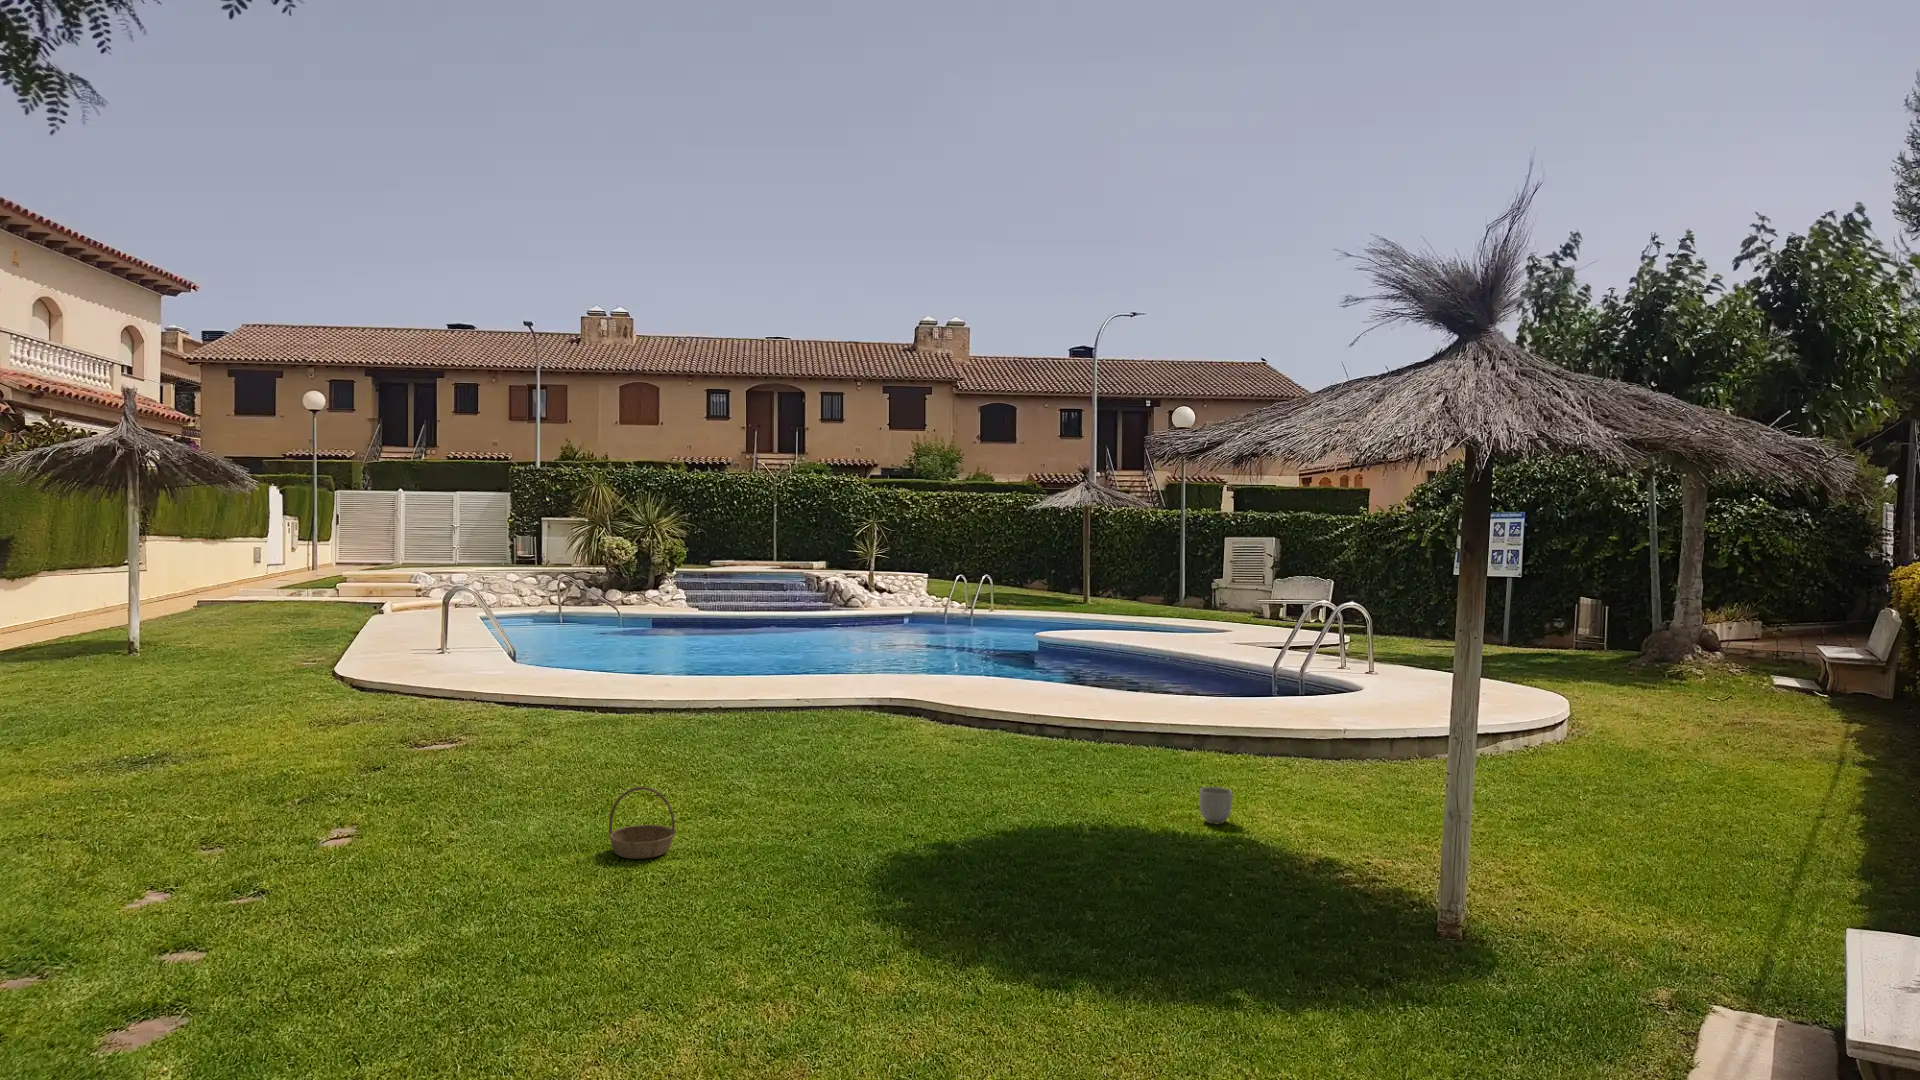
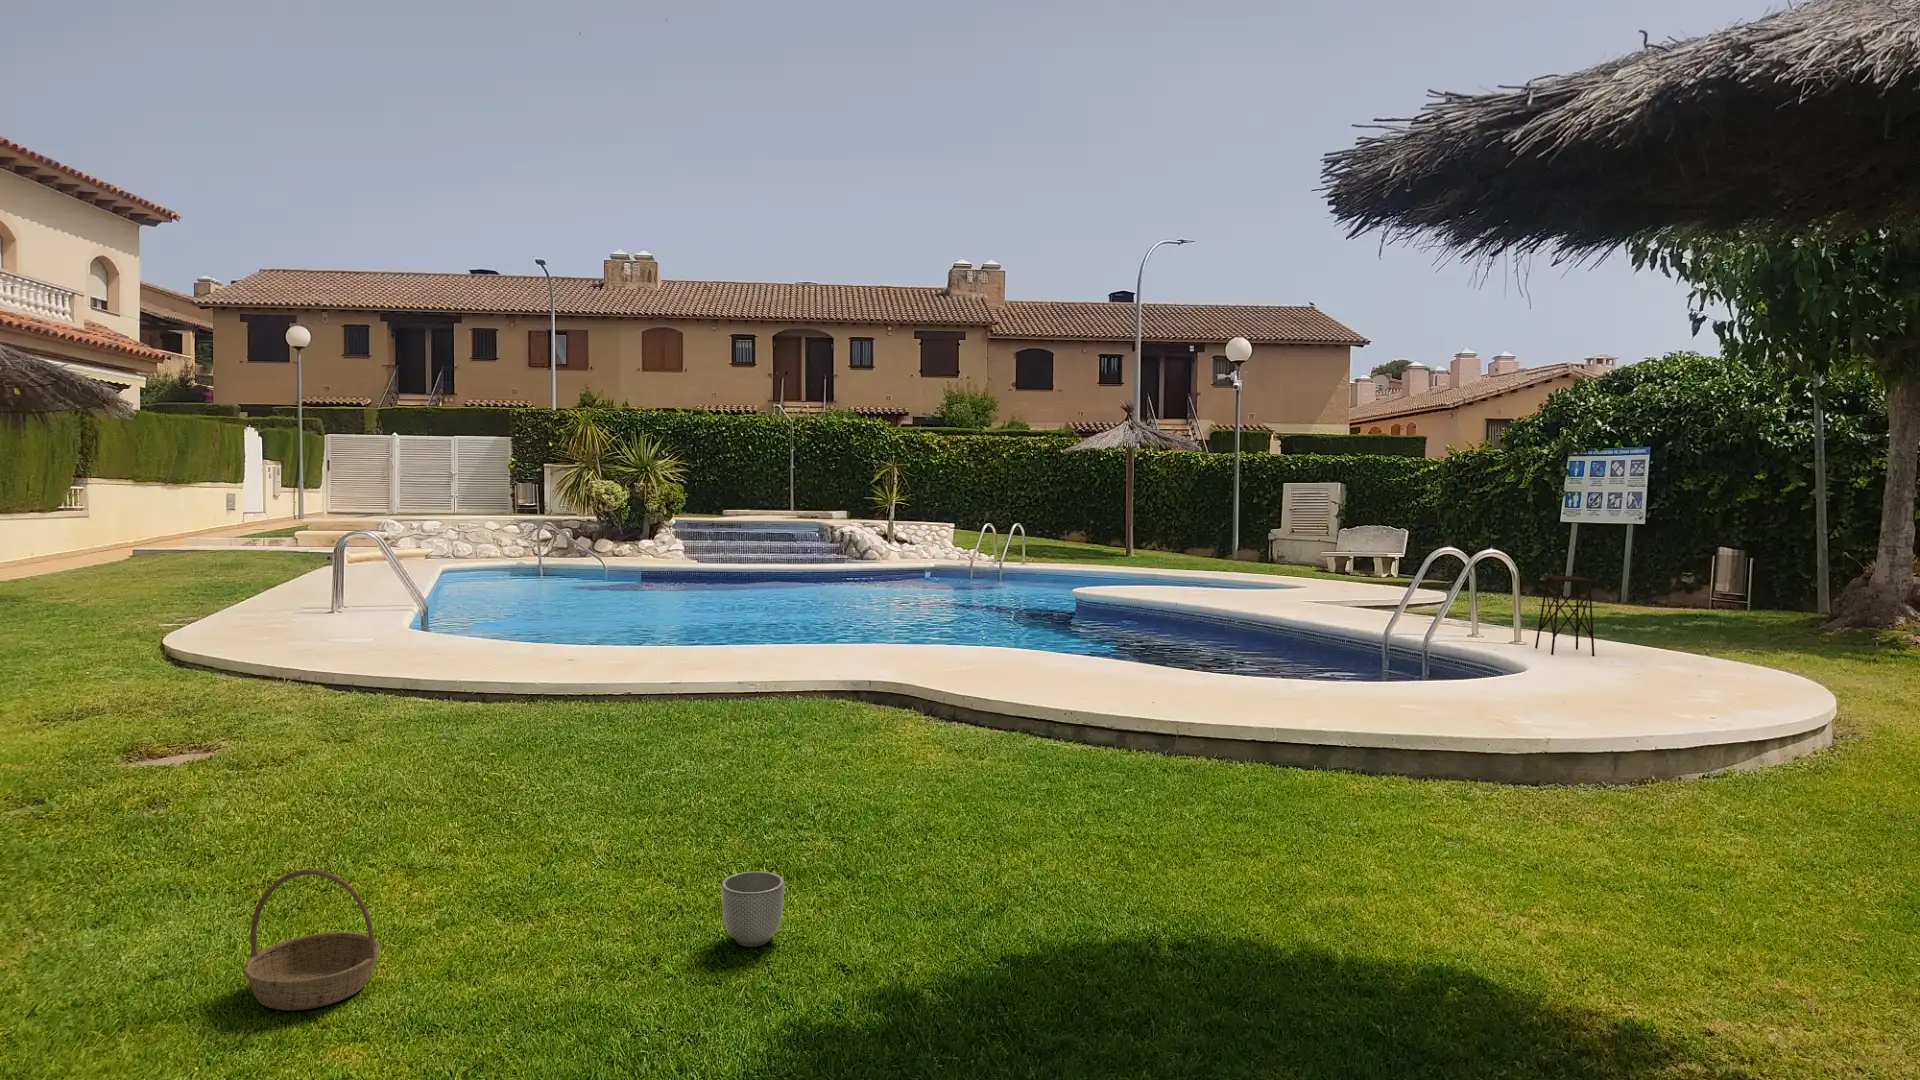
side table: none [1388,622,1430,684] -> present [1535,576,1594,656]
planter: present [1199,787,1232,824] -> present [721,871,785,947]

